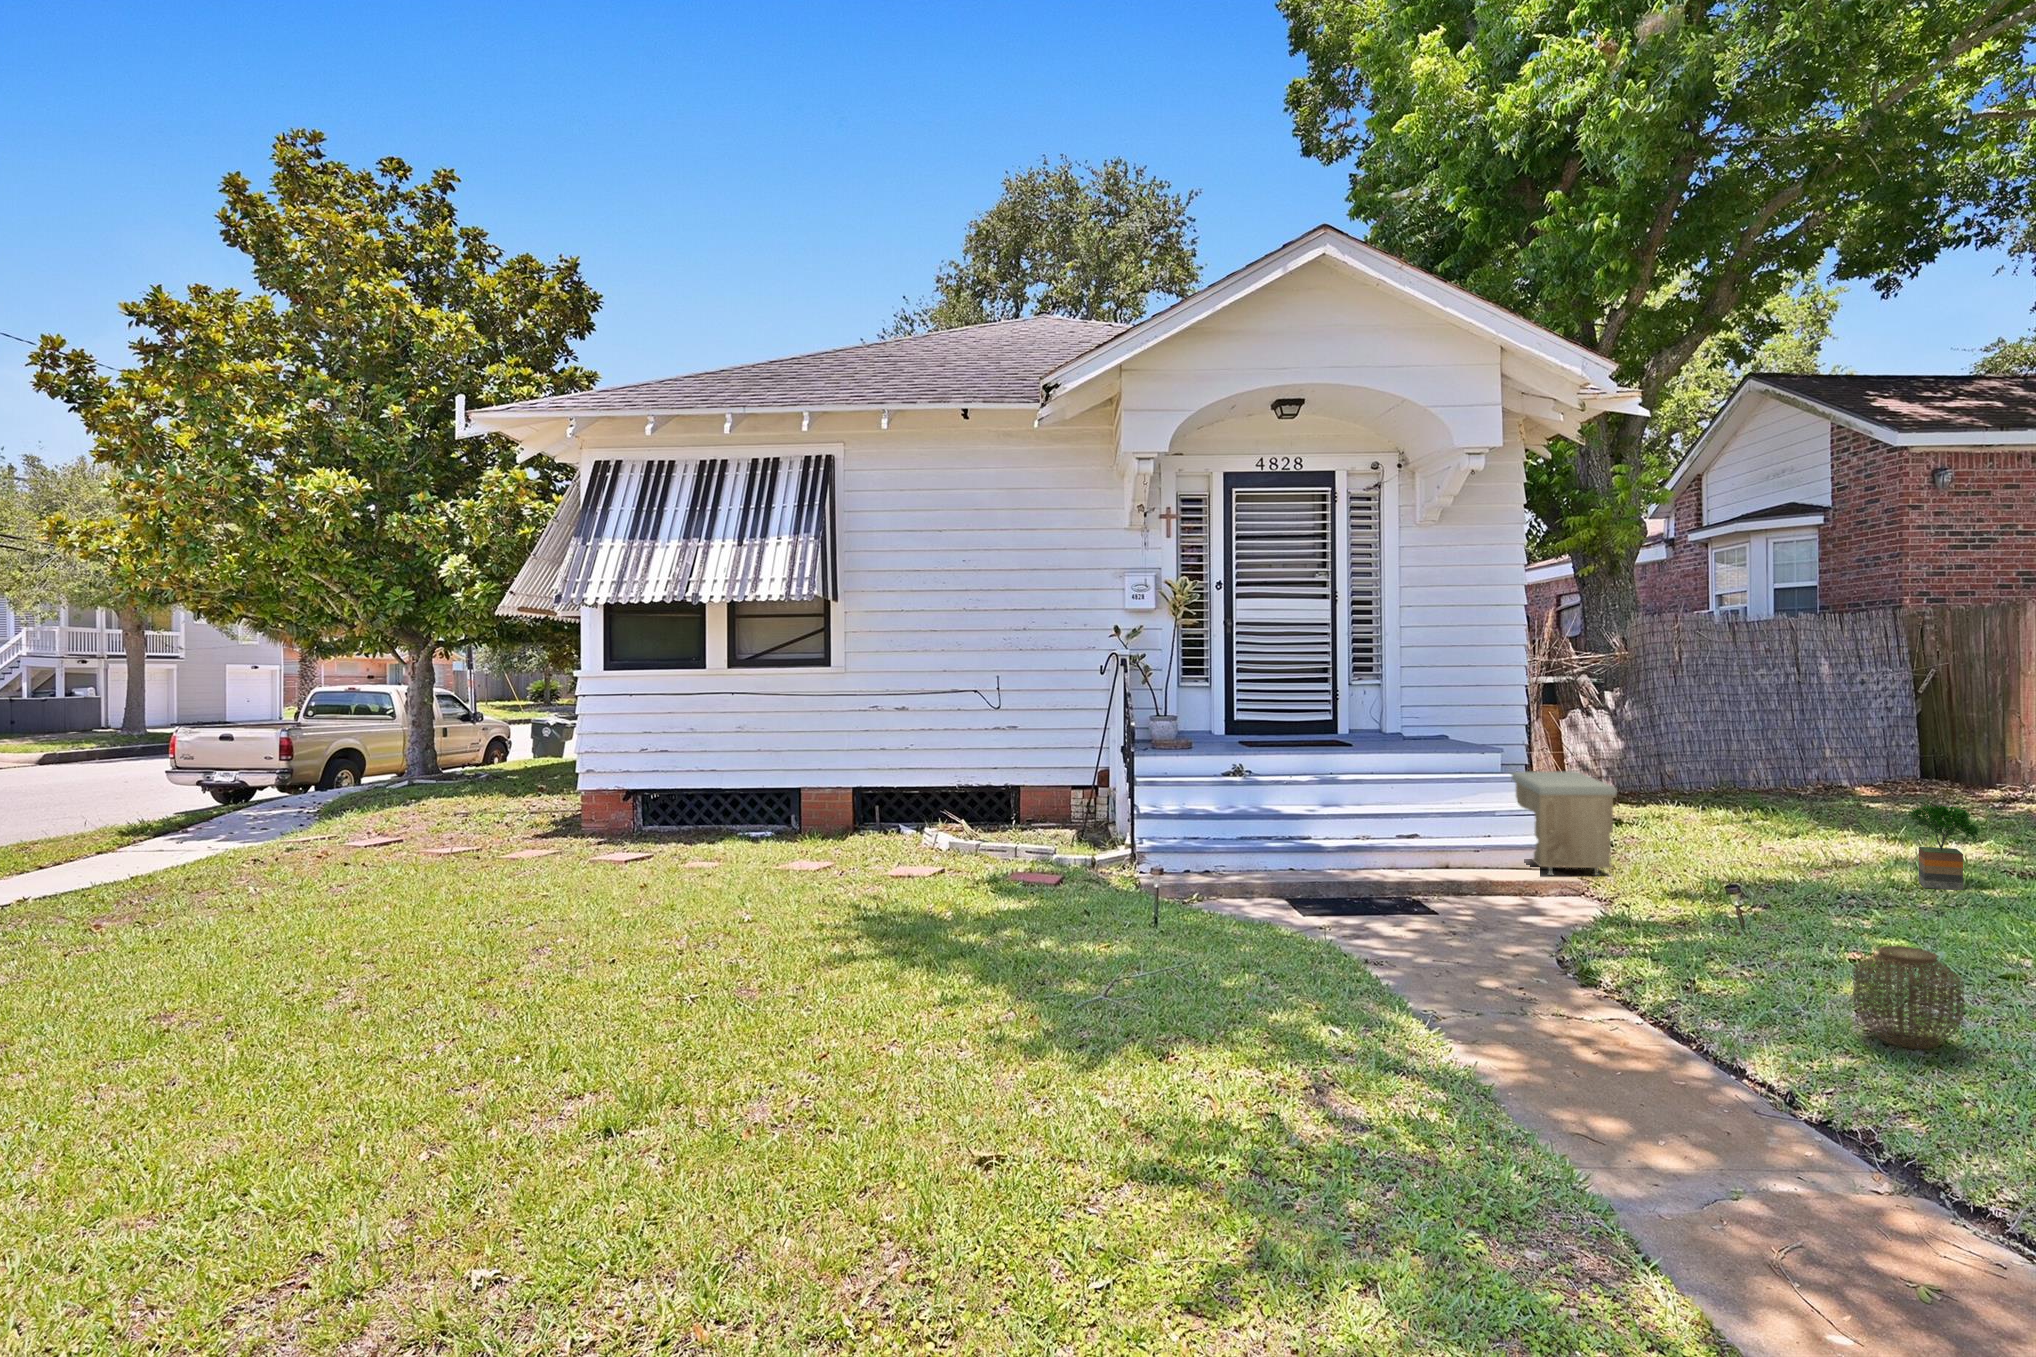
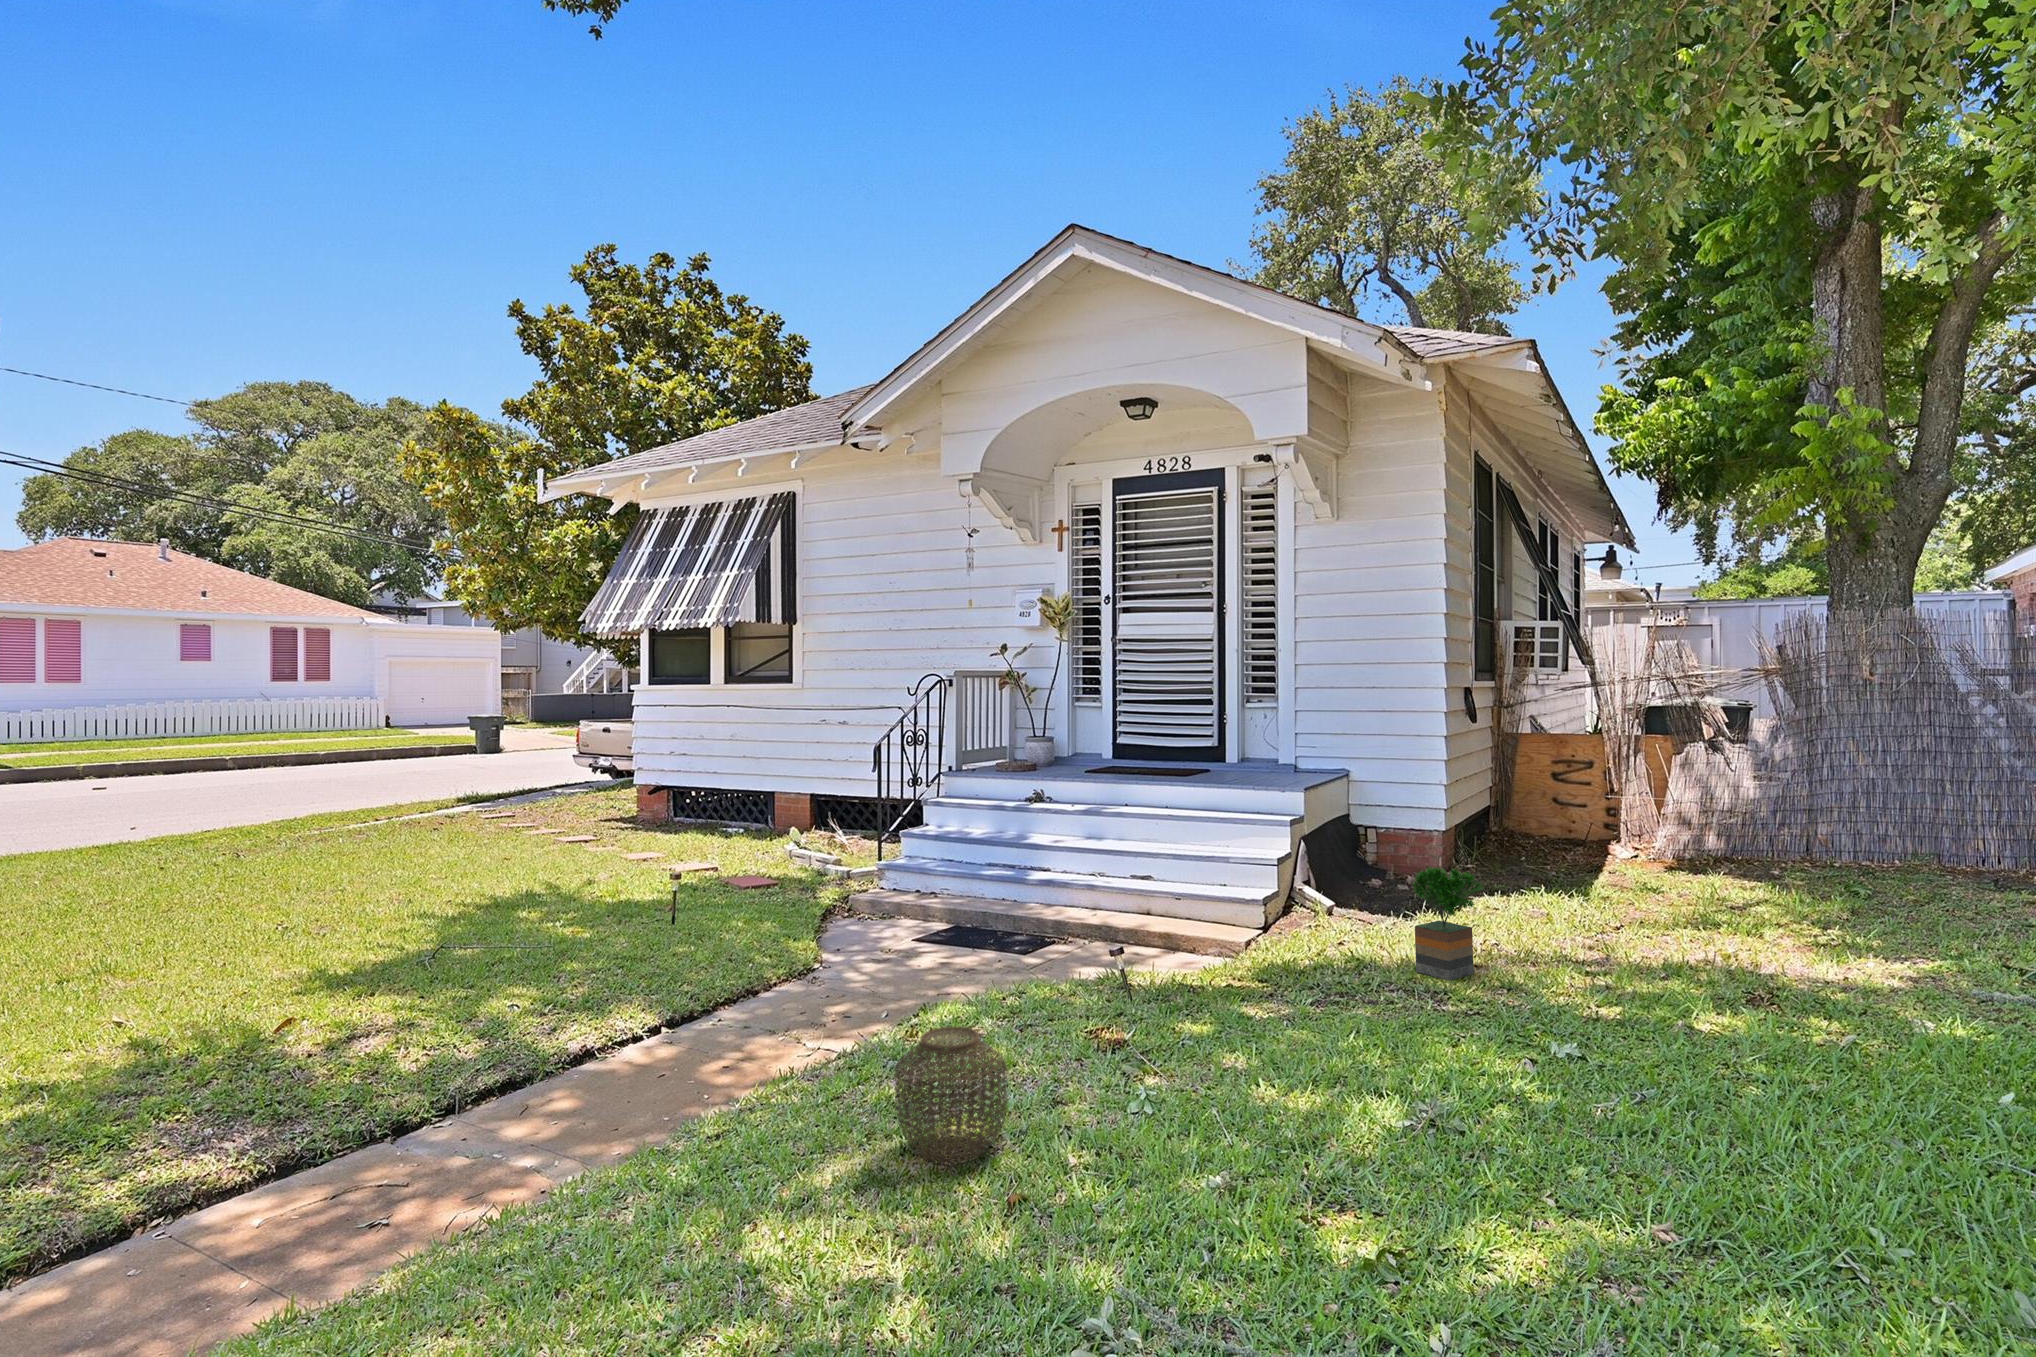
storage bench: present [1512,771,1617,875] -> none [1265,809,1400,941]
potted tree: present [1909,805,1979,890] -> present [1413,867,1483,980]

